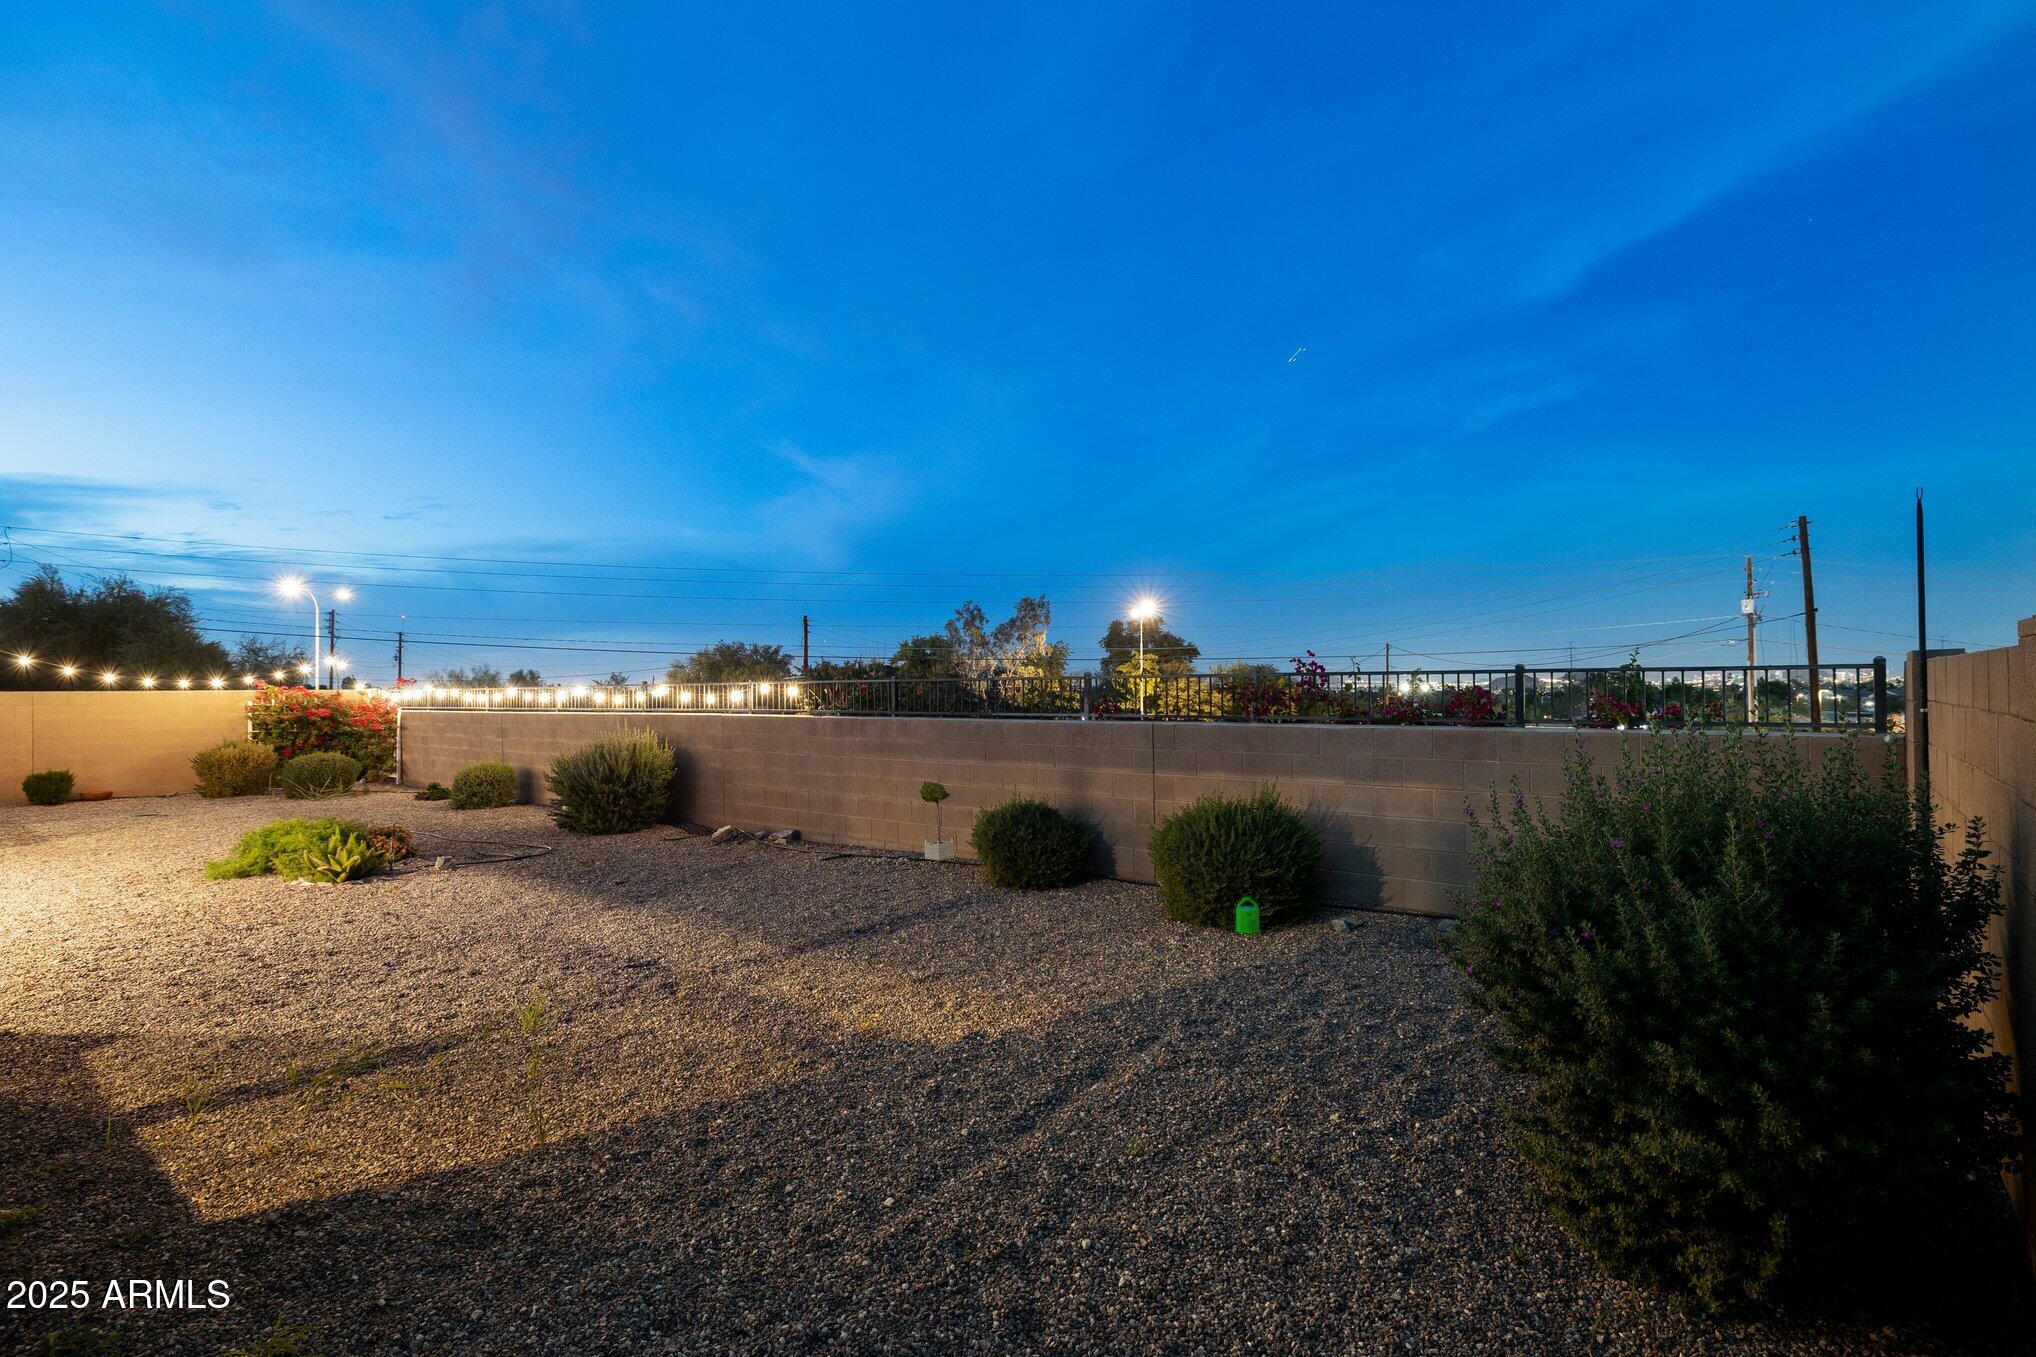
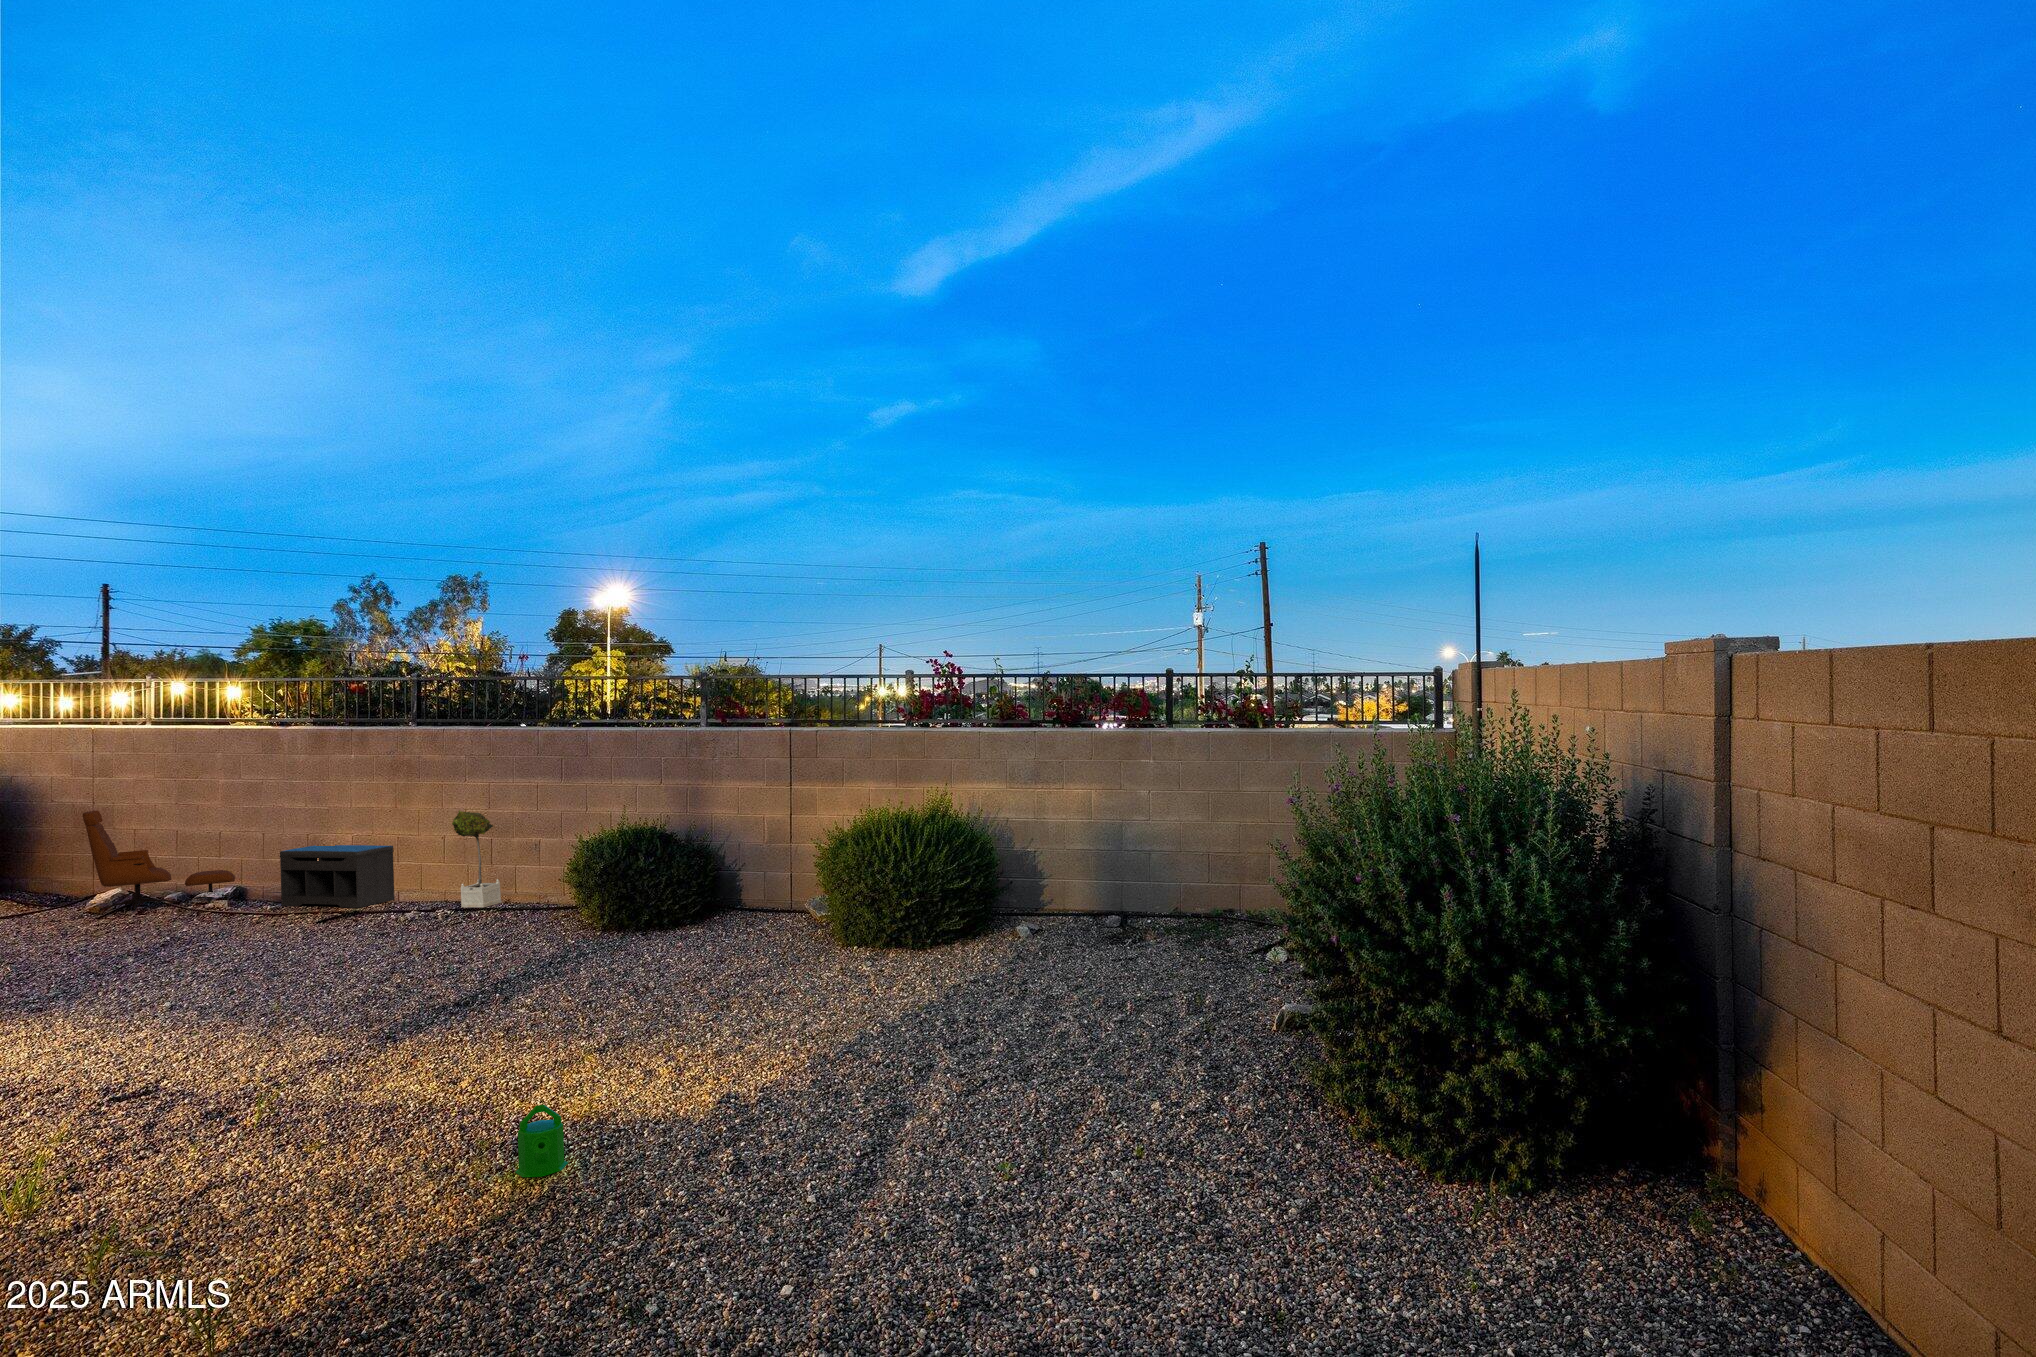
lounge chair: none [702,767,794,841] -> present [83,811,237,911]
bench: none [814,802,887,852] -> present [280,845,394,908]
watering can: present [1236,897,1260,933] -> present [515,1104,568,1177]

